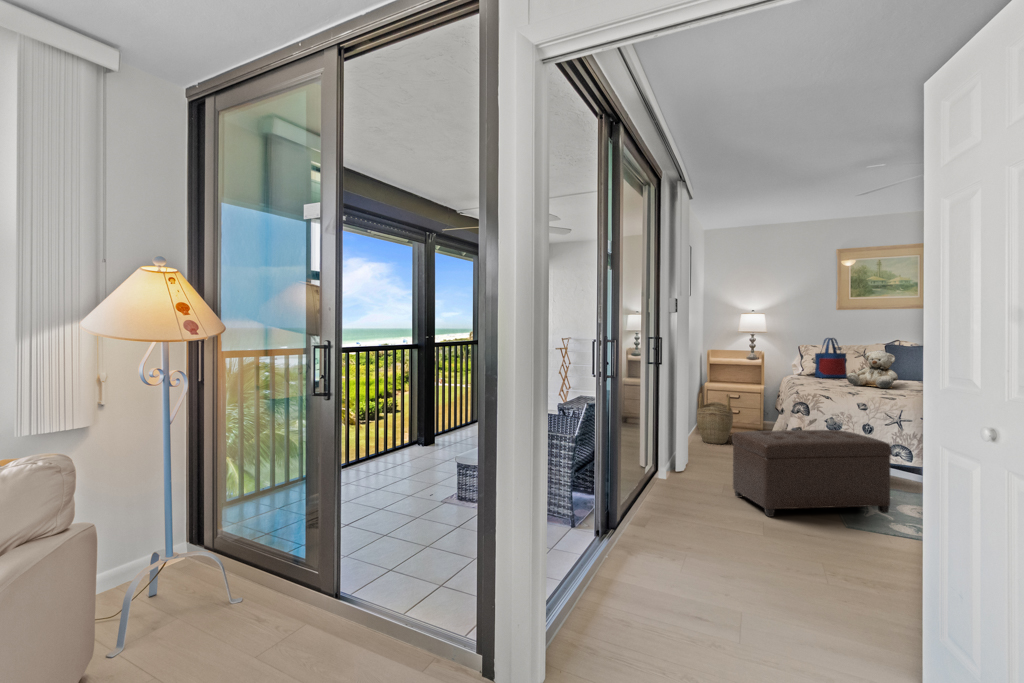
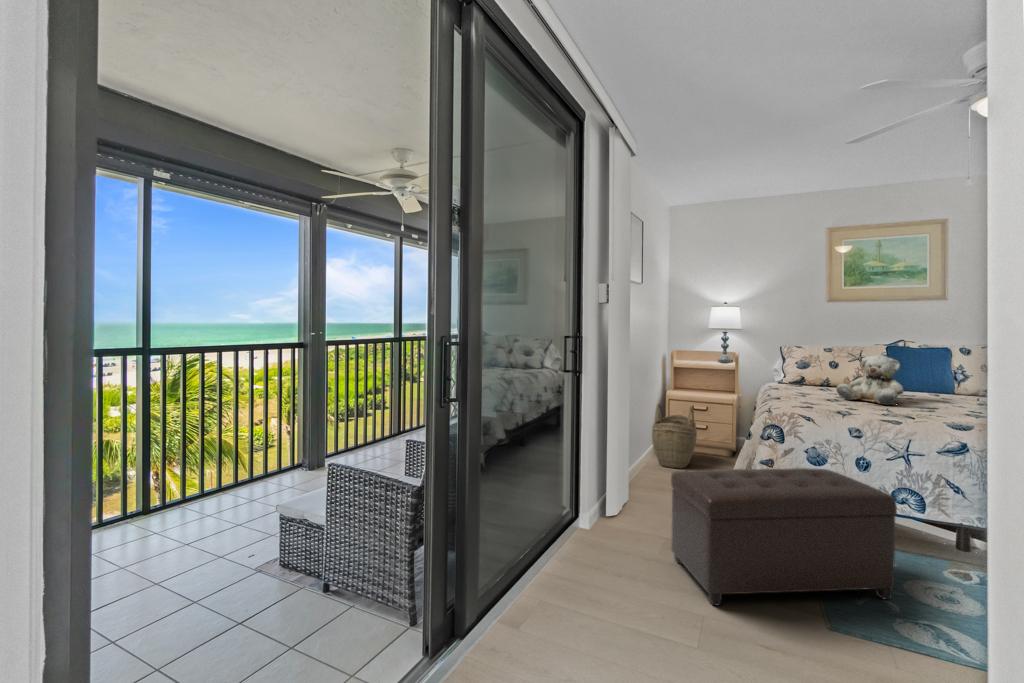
tote bag: present [815,338,847,378] -> none [798,337,838,388]

